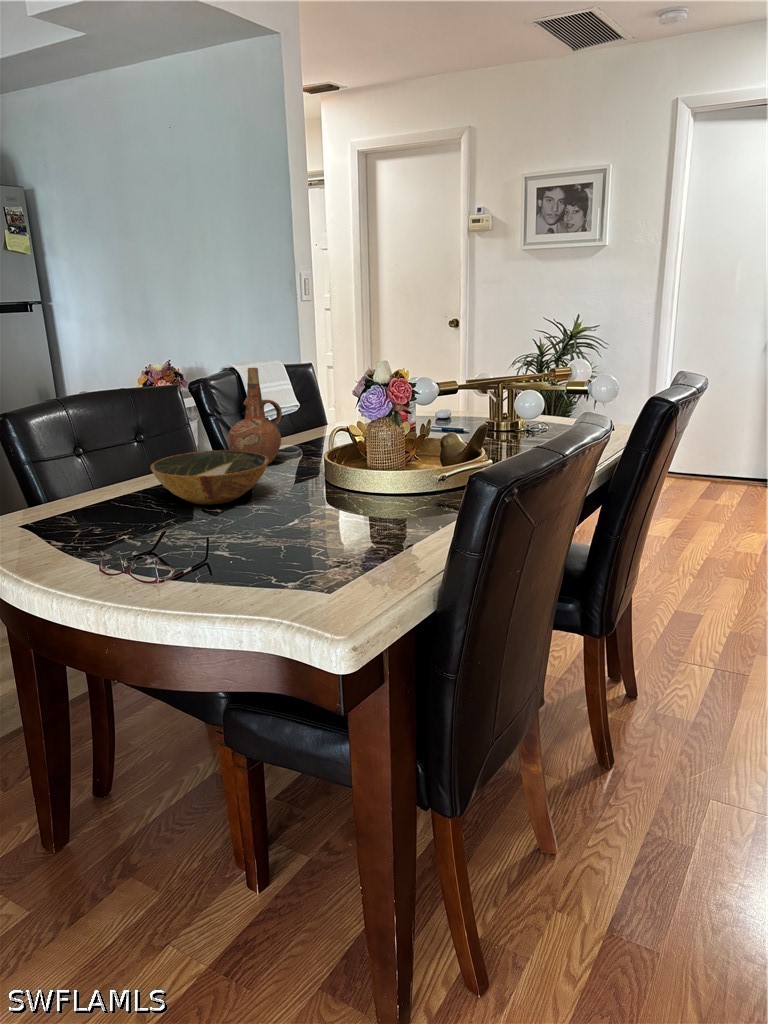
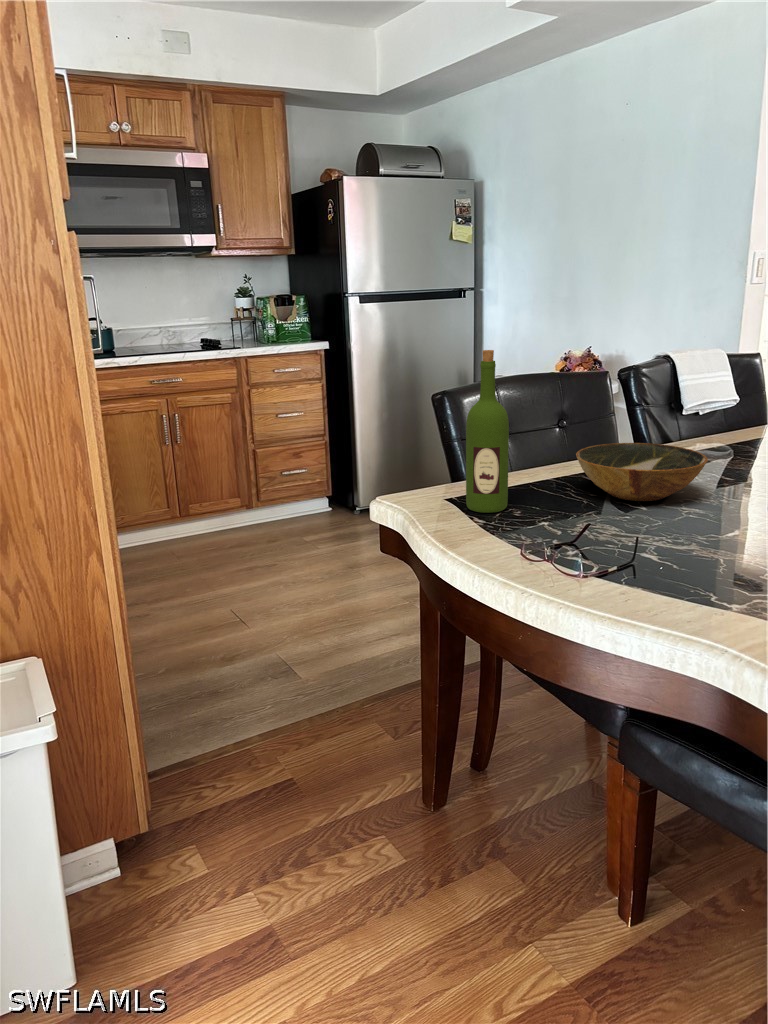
ceramic pitcher: present [228,368,282,464] -> none [656,355,724,464]
wine bottle: none [27,370,85,535] -> present [466,350,509,513]

